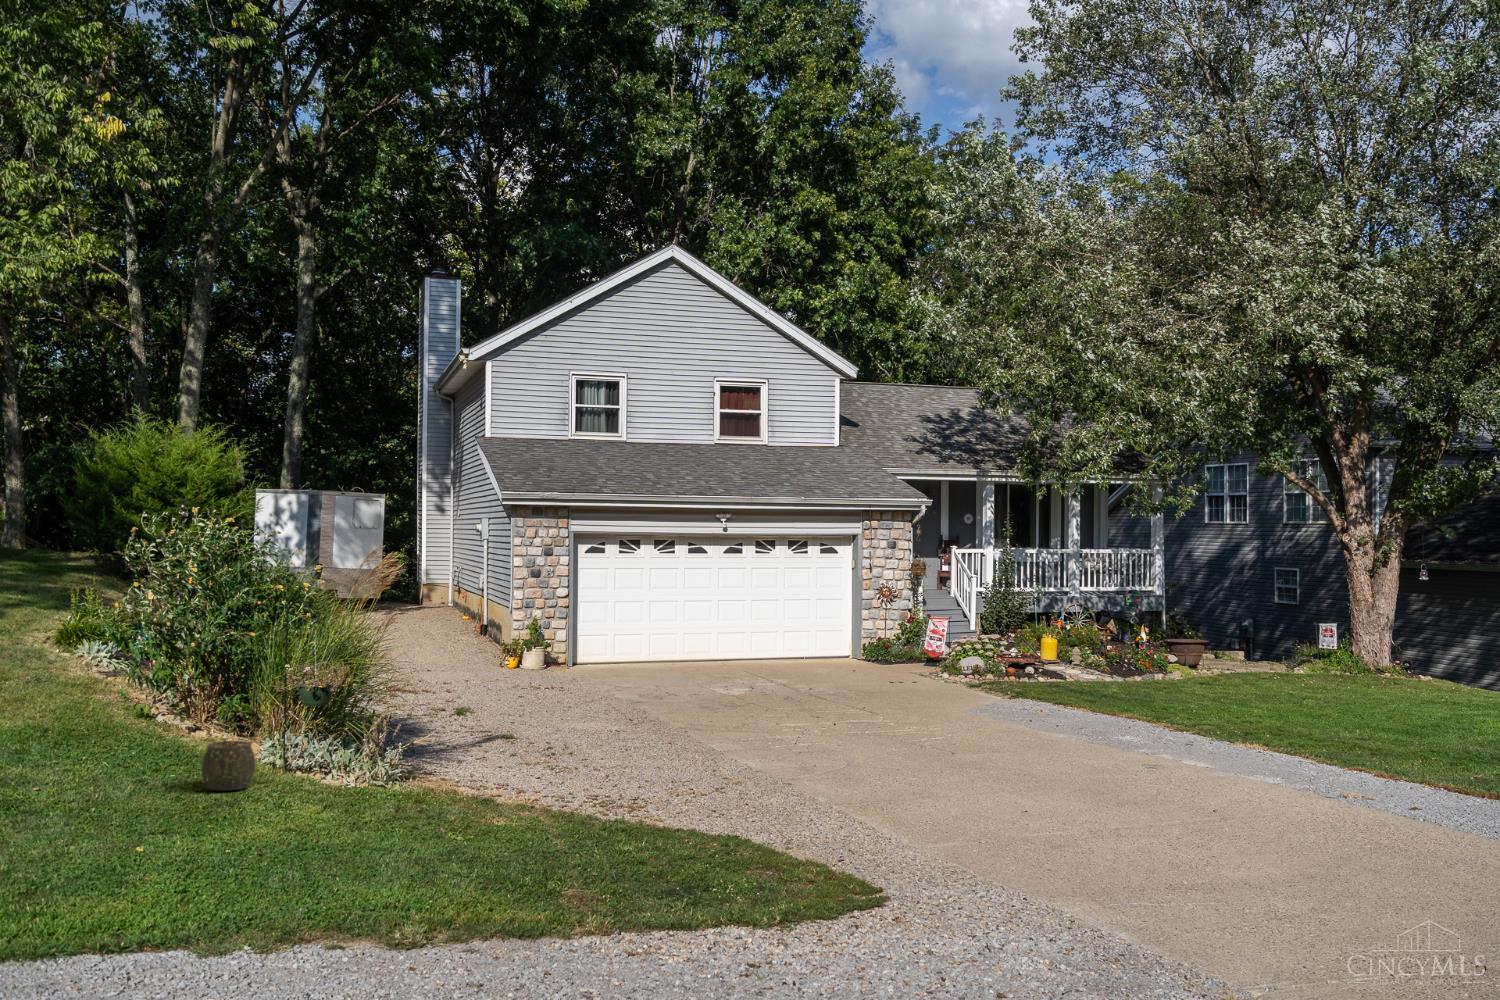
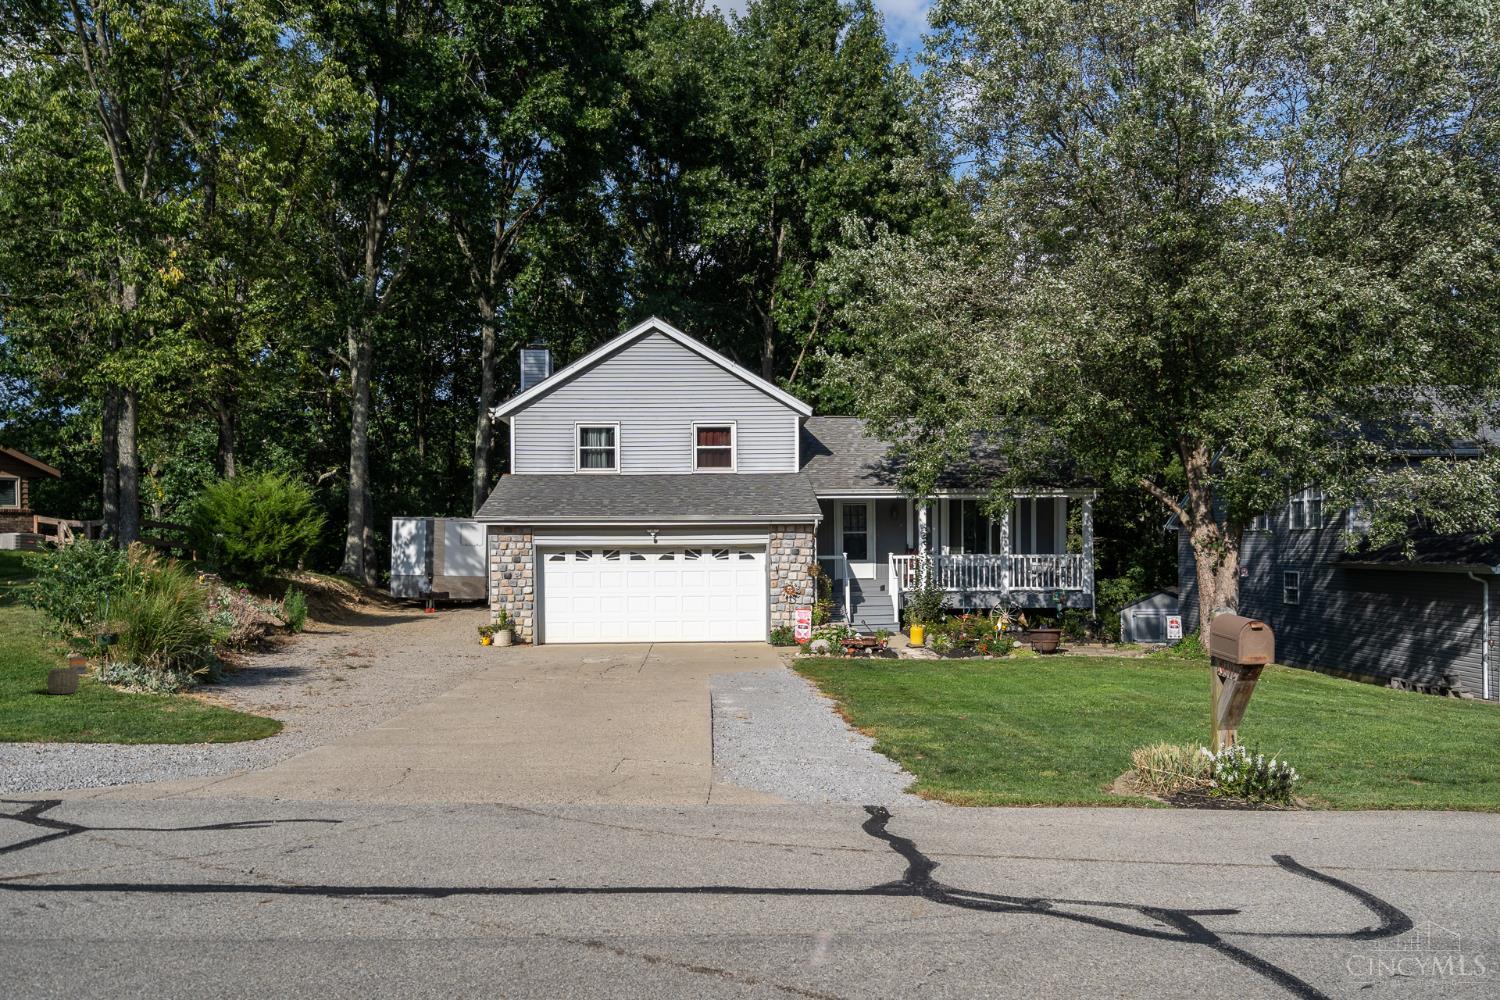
potted tree: none [134,681,187,748] -> present [67,637,93,674]

